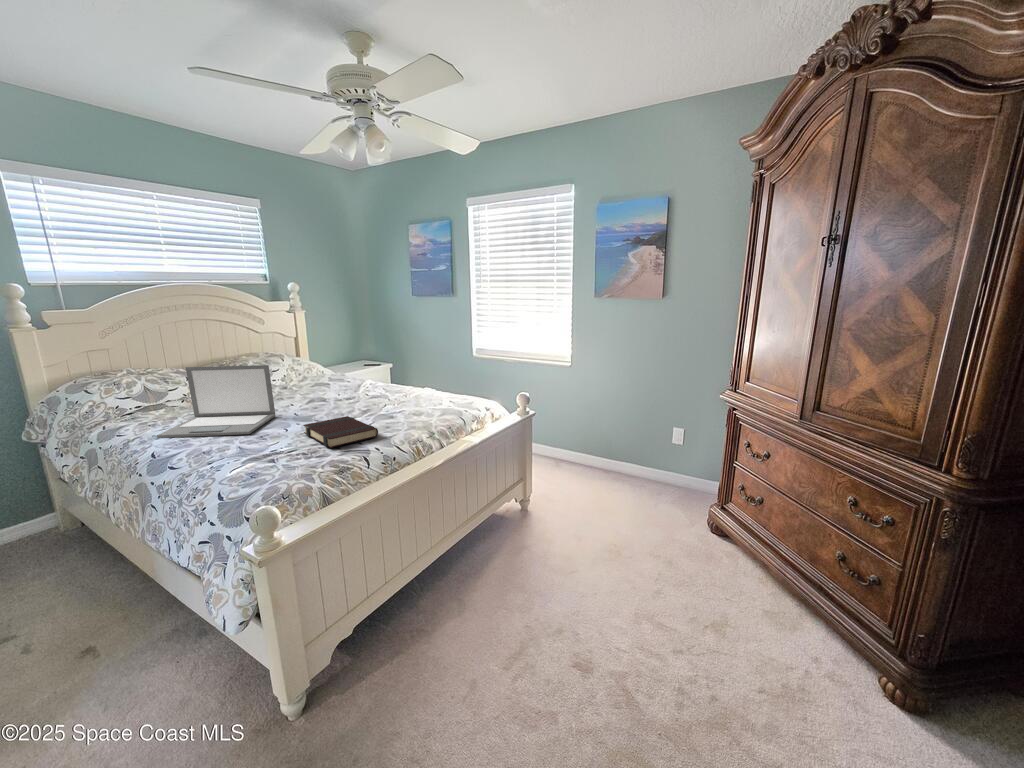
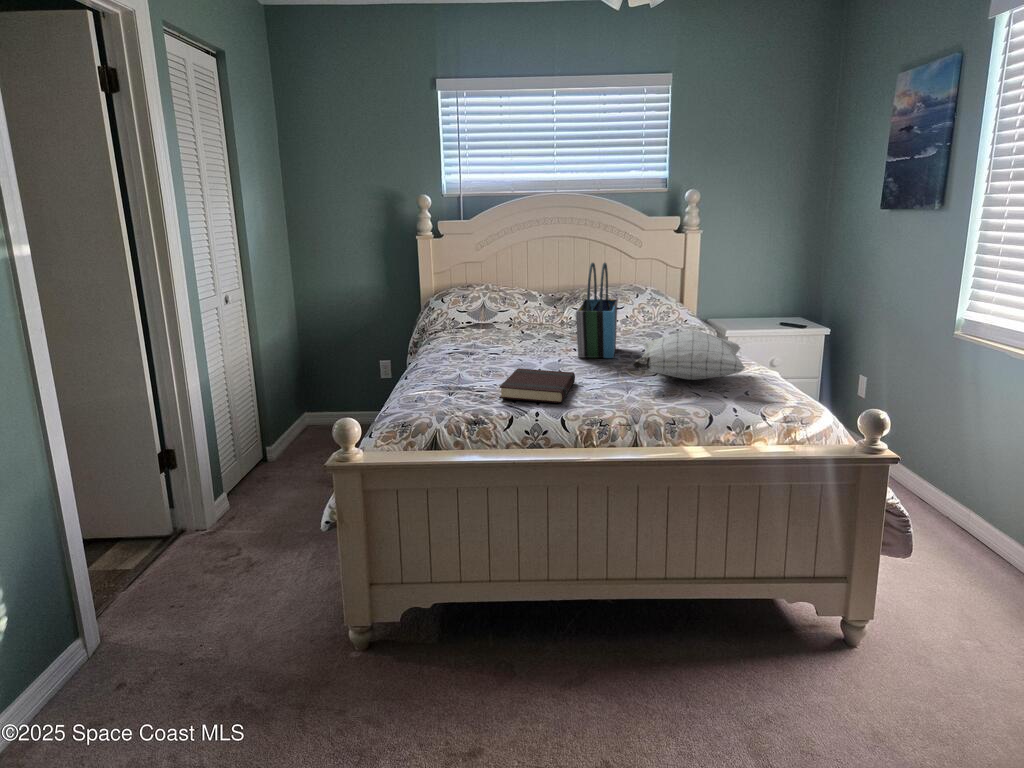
tote bag: none [281,335,337,409] -> present [576,263,618,358]
laptop: present [157,365,276,438] -> none [437,287,539,366]
pillow: none [361,372,452,403] -> present [632,331,745,380]

